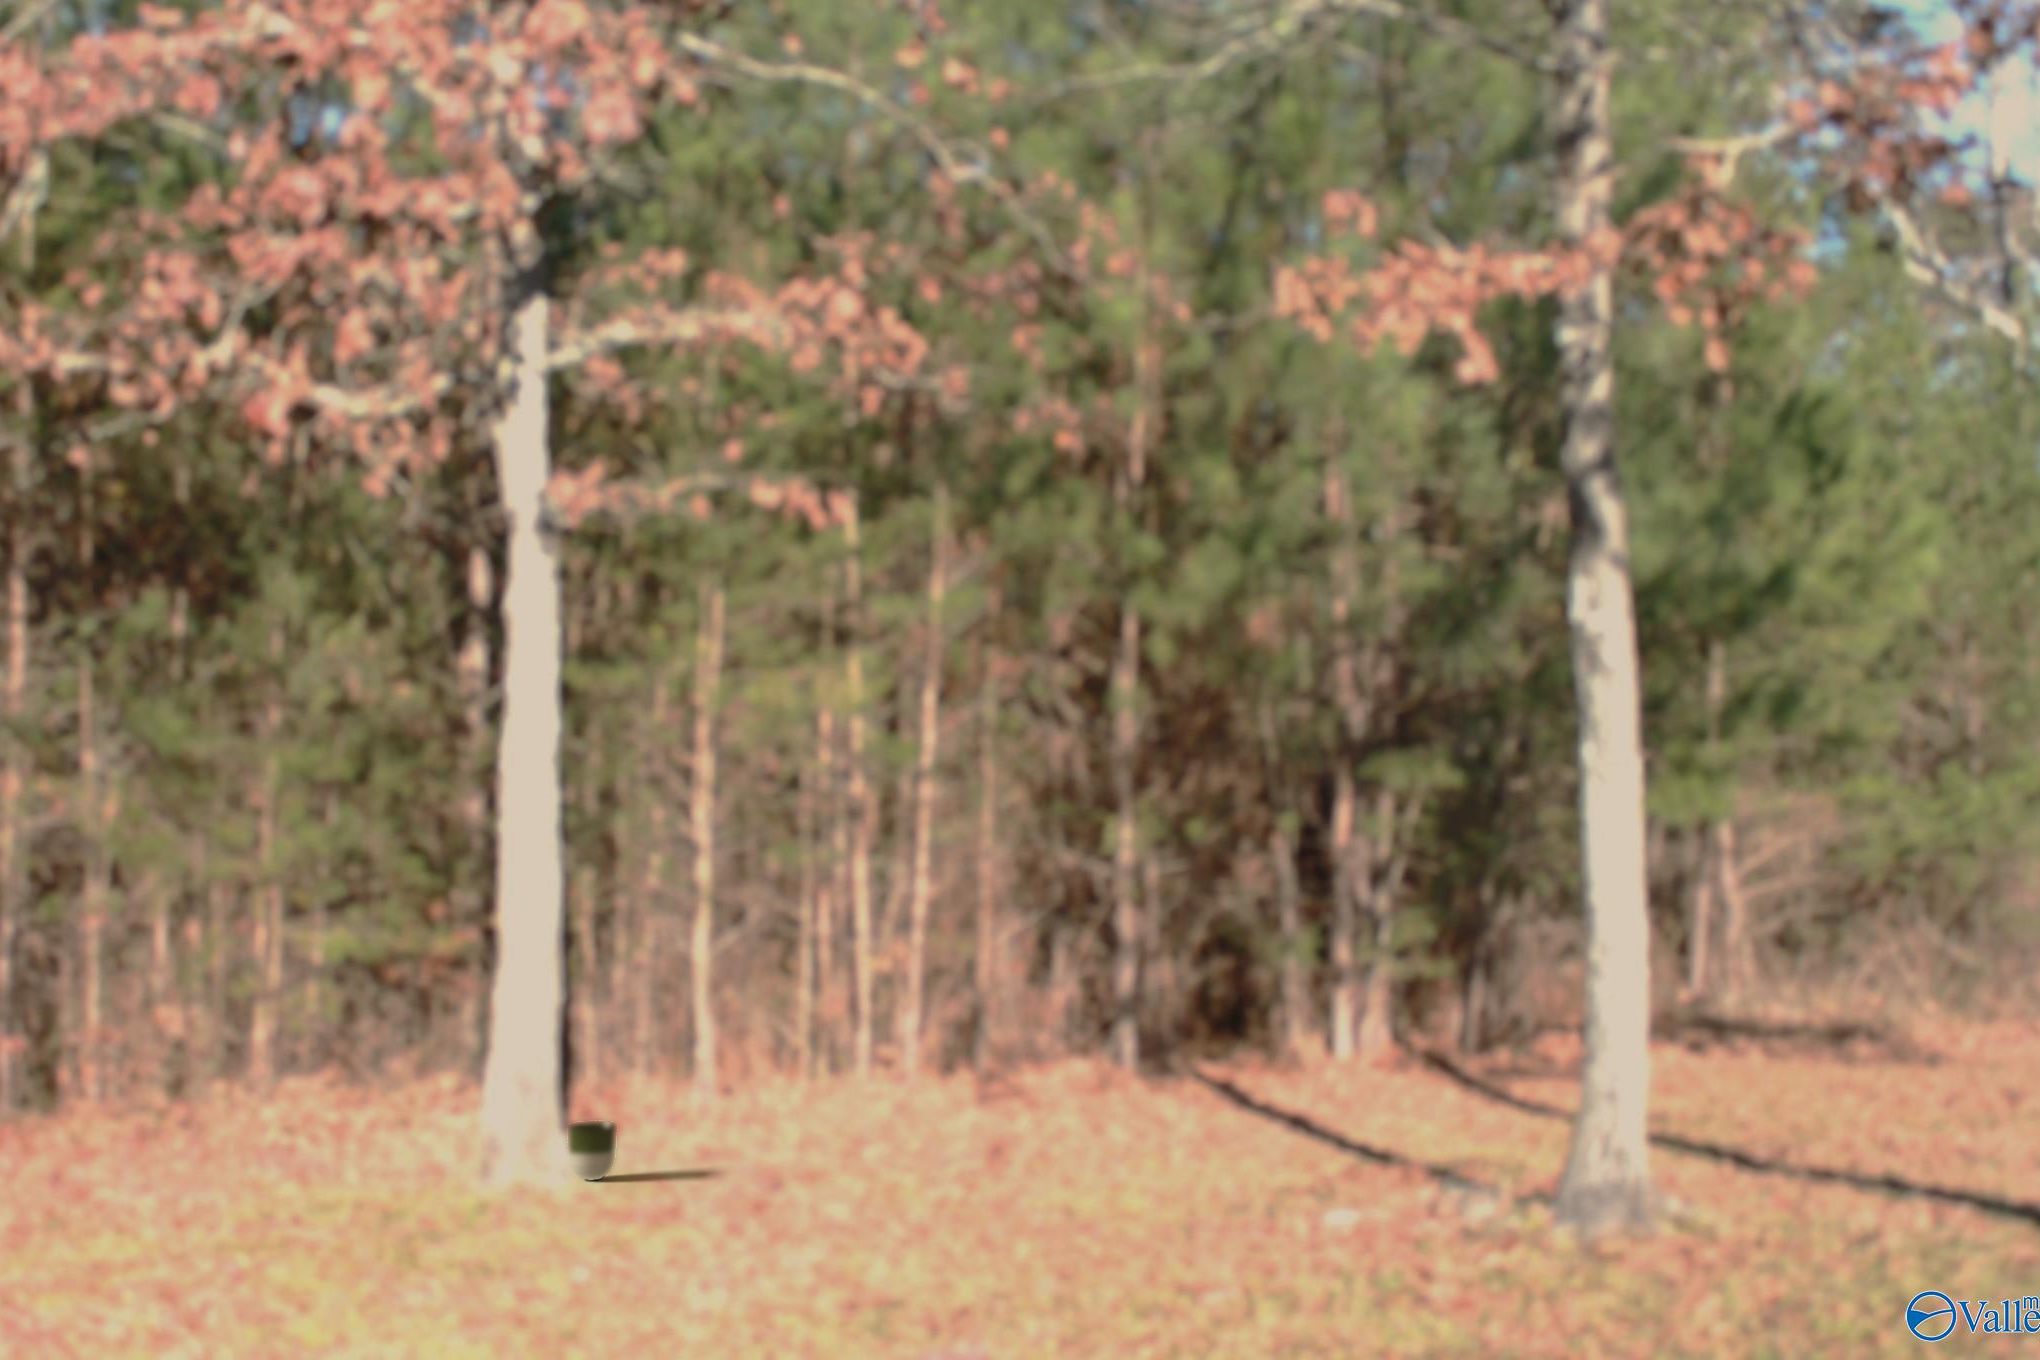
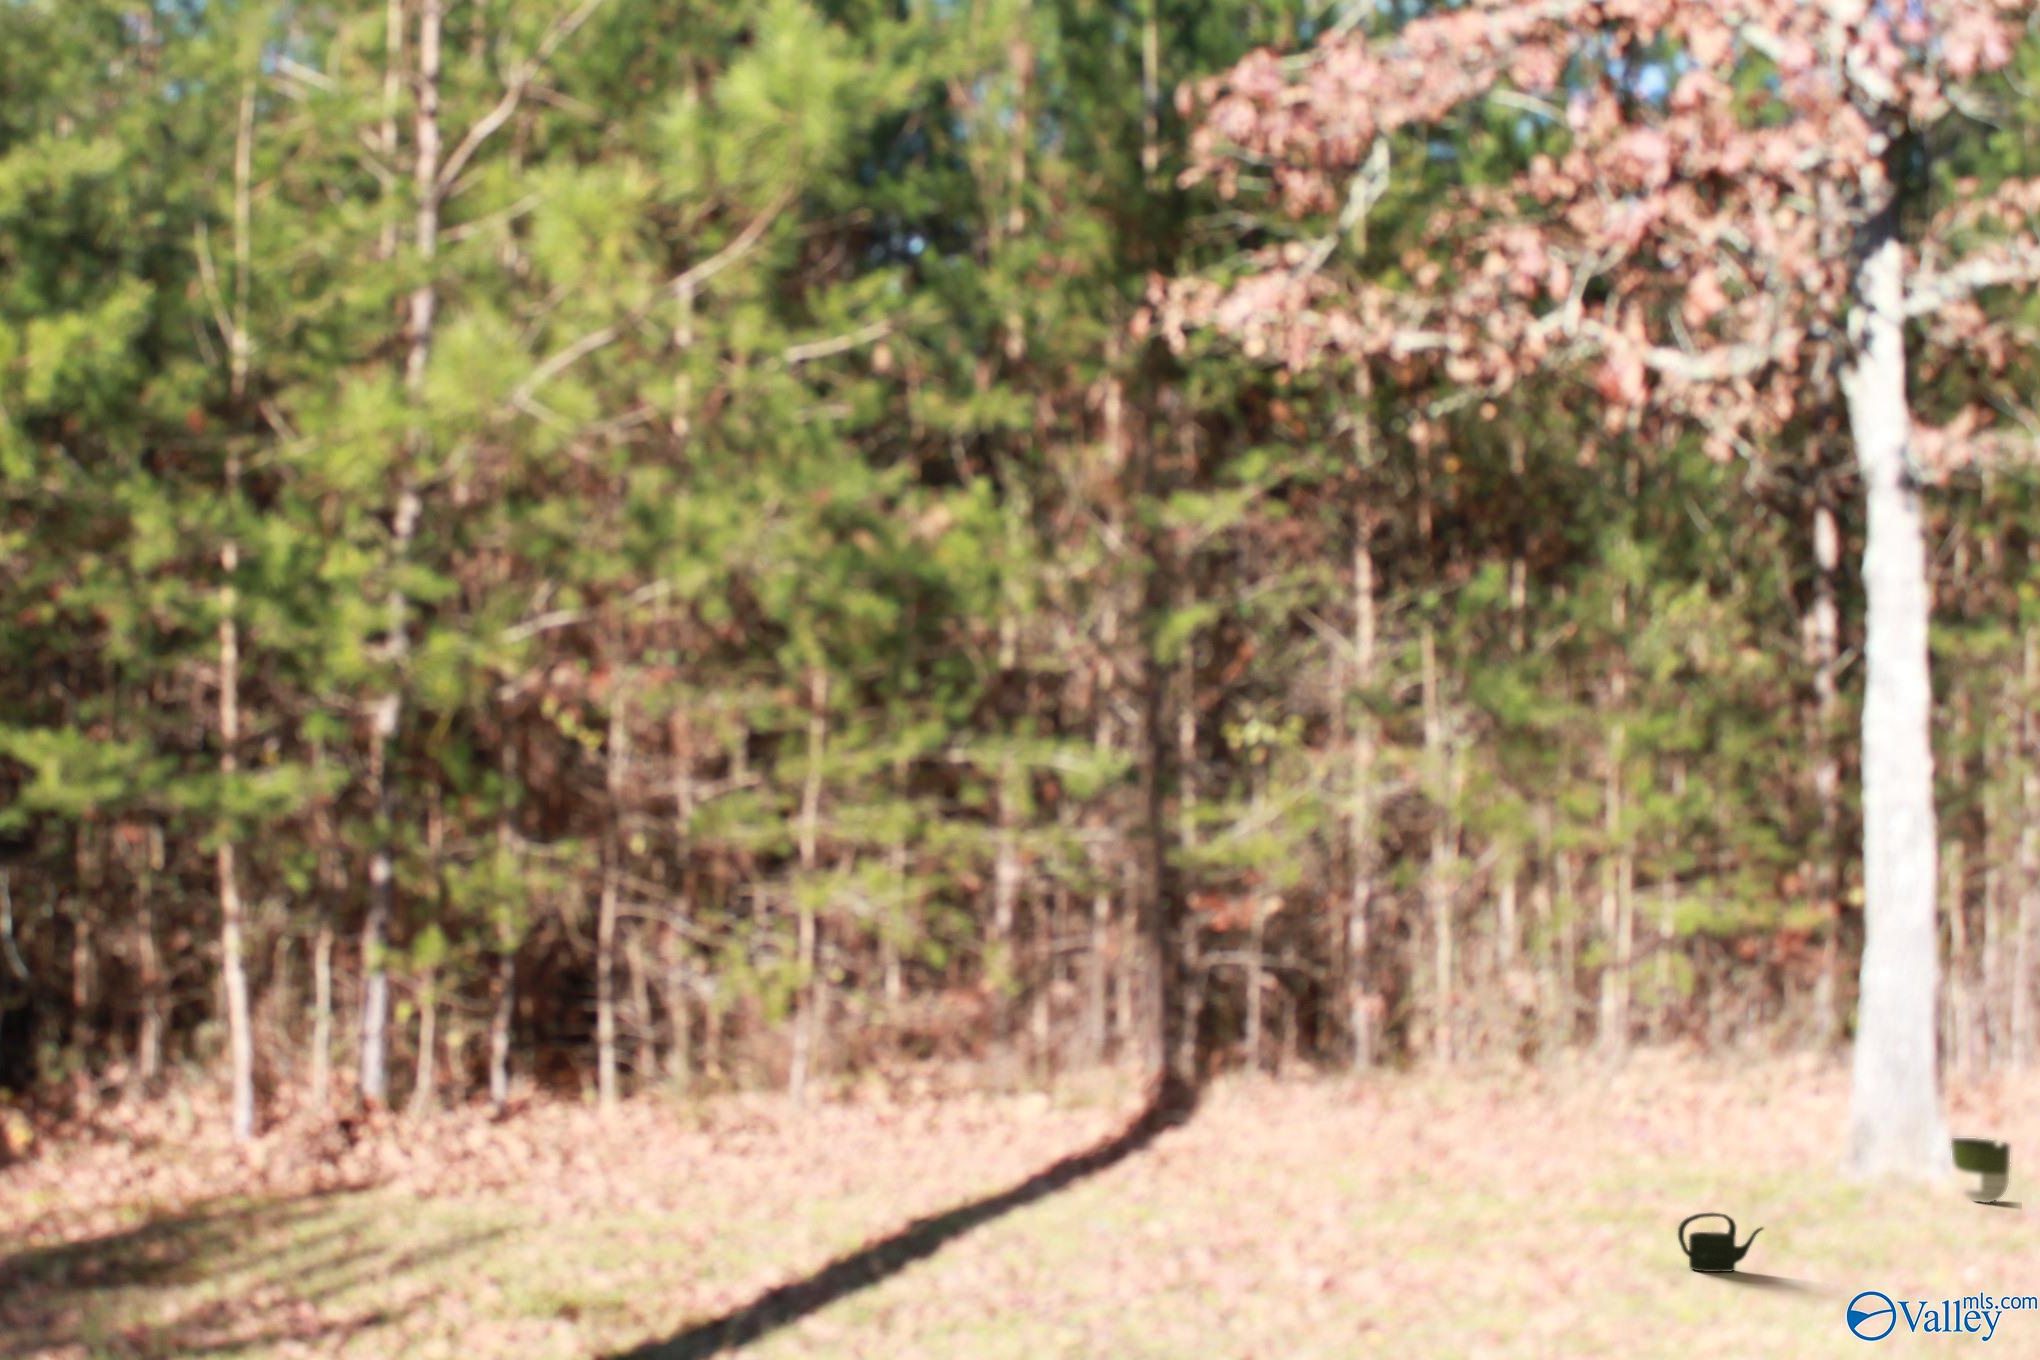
watering can: none [317,1249,402,1313] -> present [1678,1213,1763,1272]

